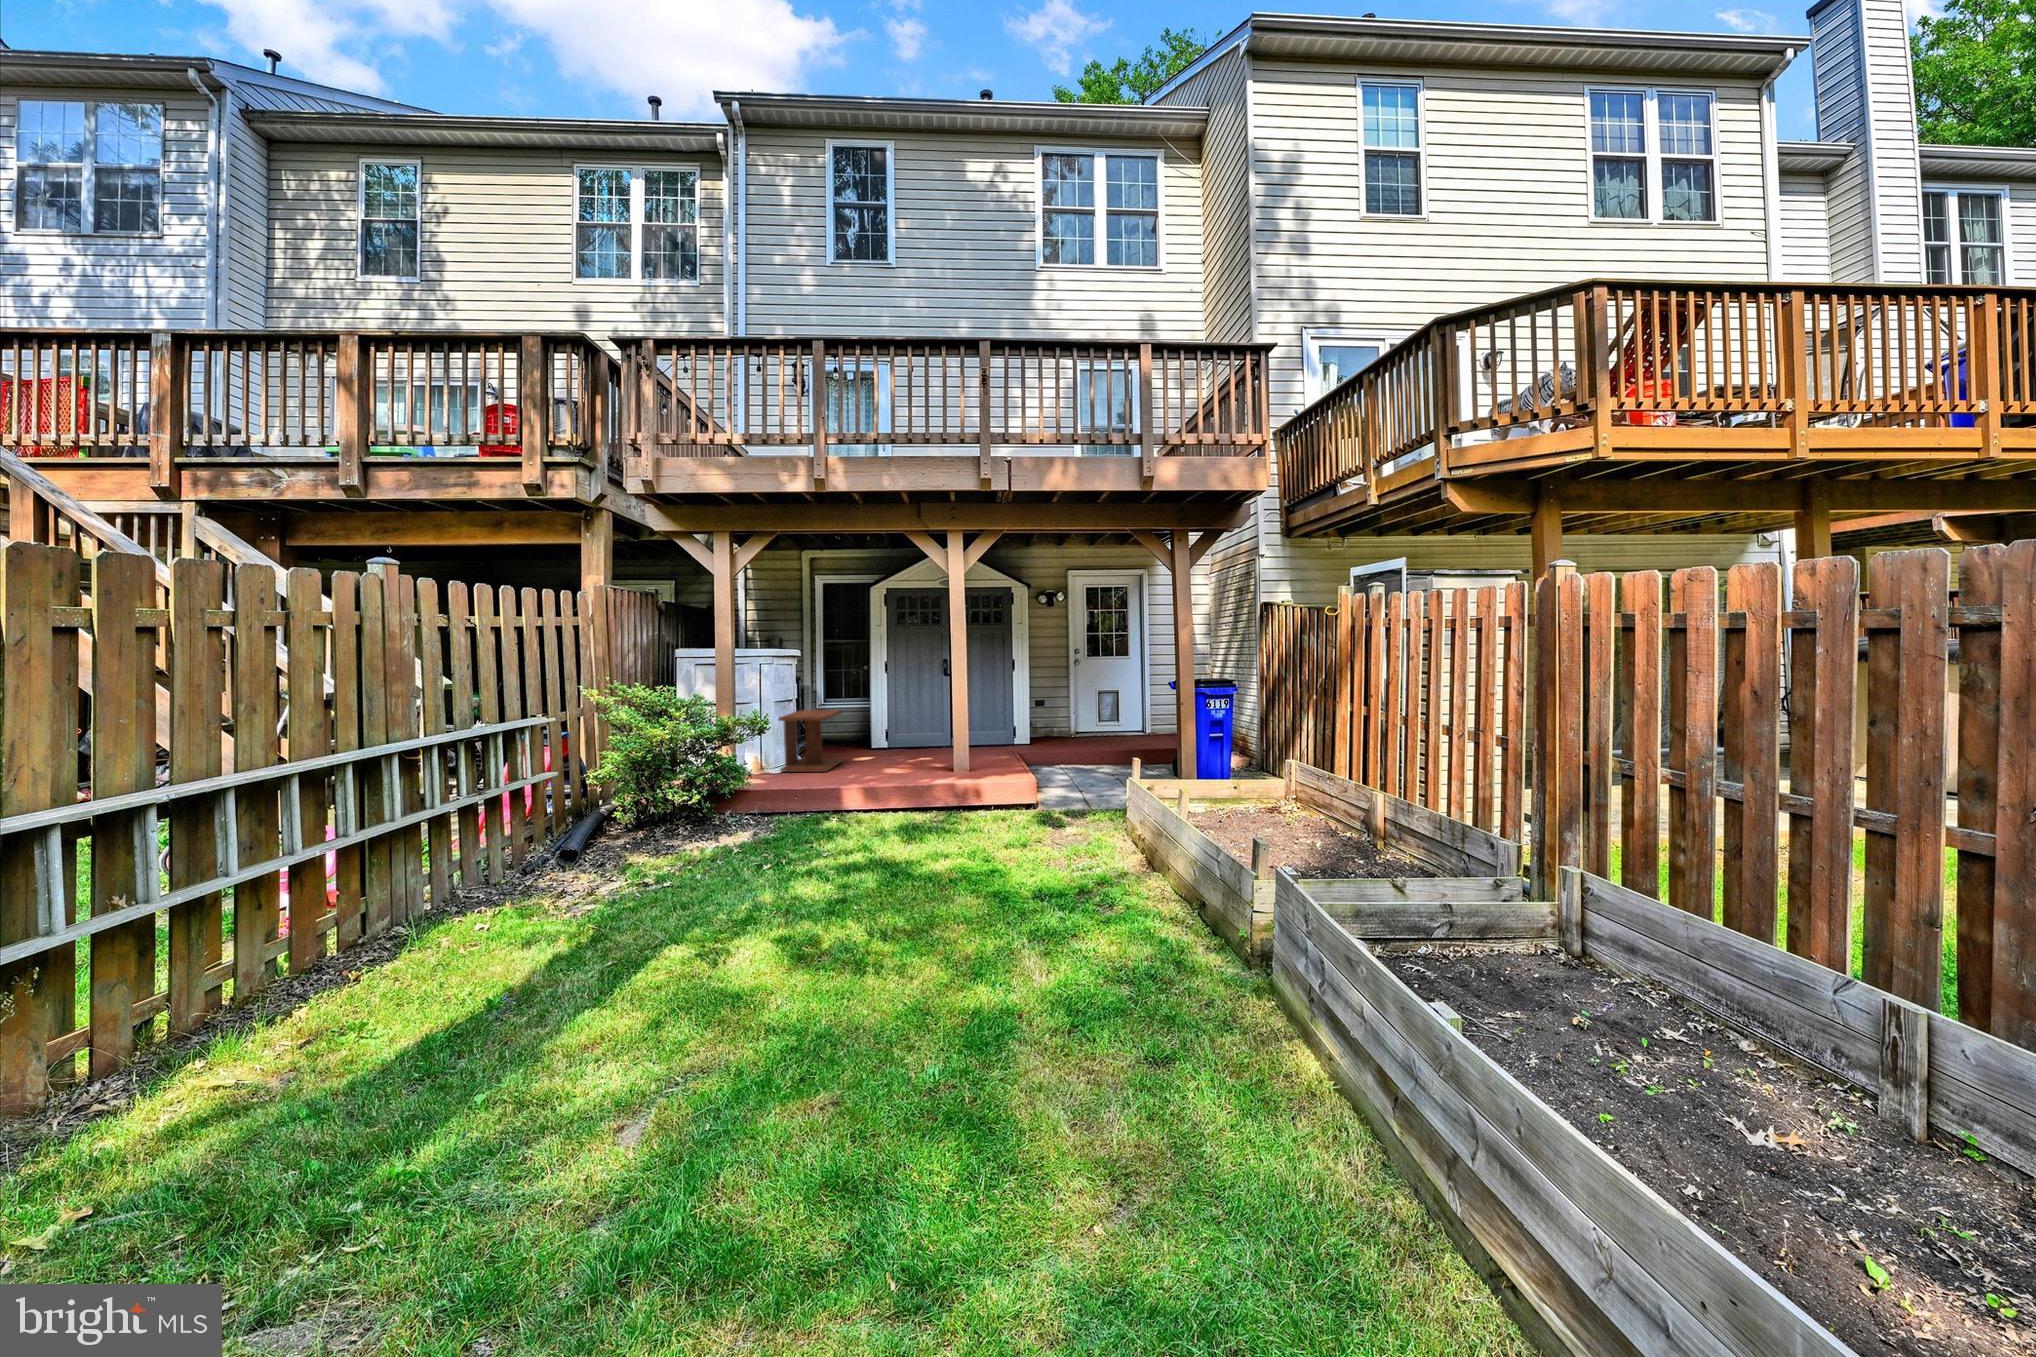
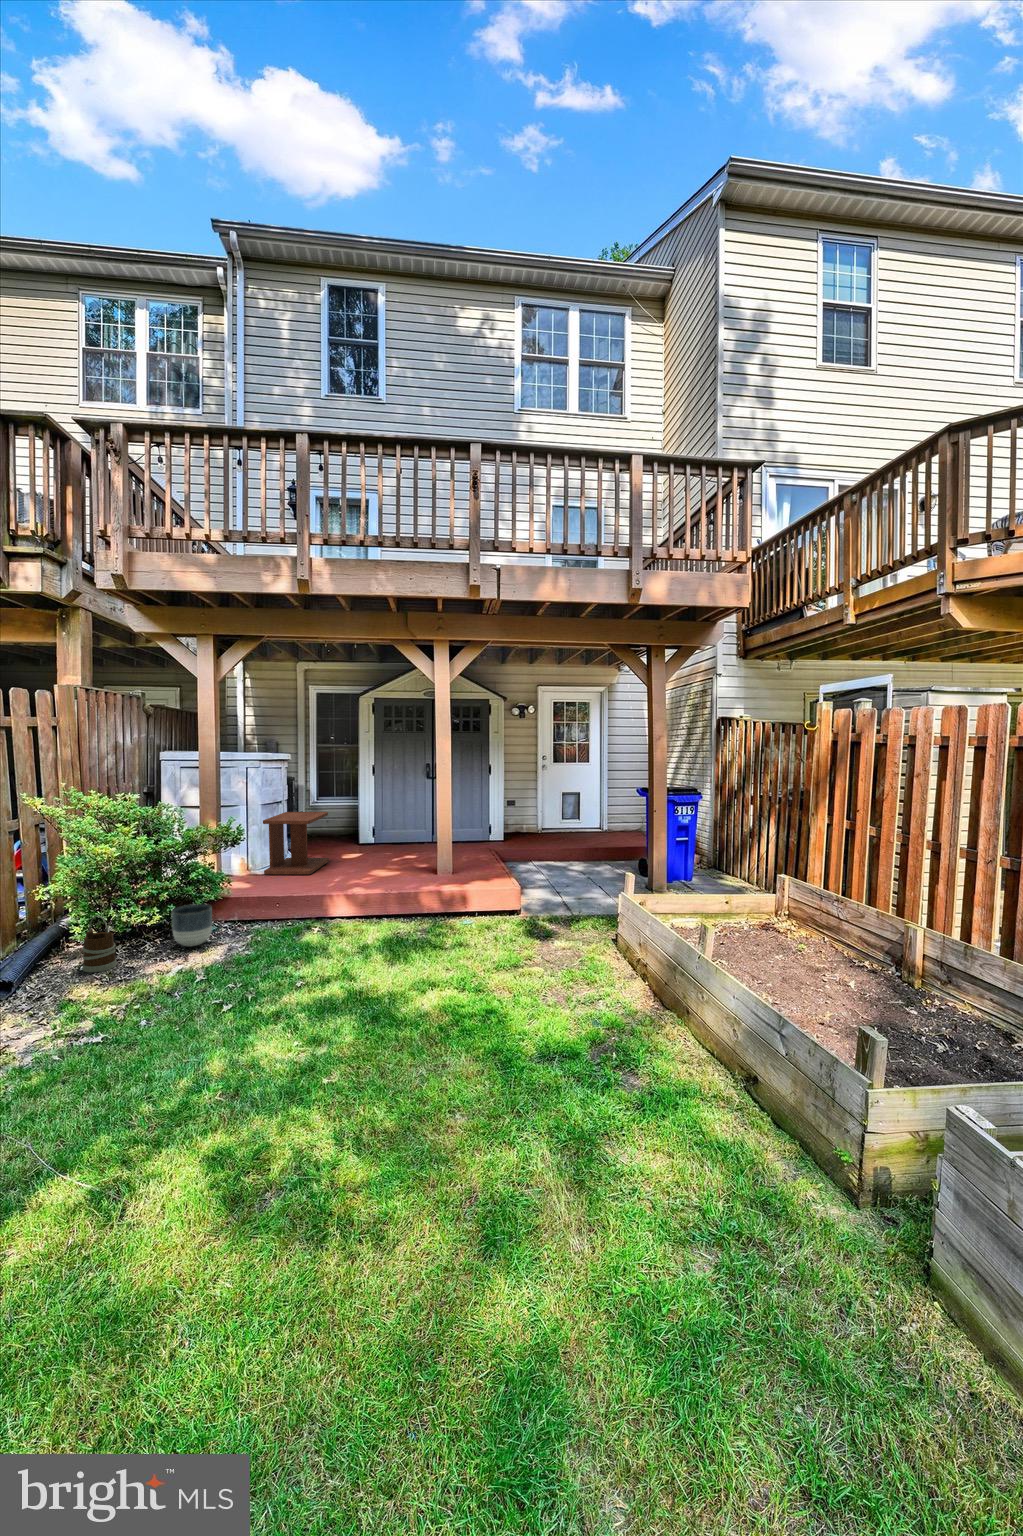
planter: none [706,791,742,828] -> present [172,904,212,946]
wooden bucket: none [634,796,662,846] -> present [83,916,117,972]

